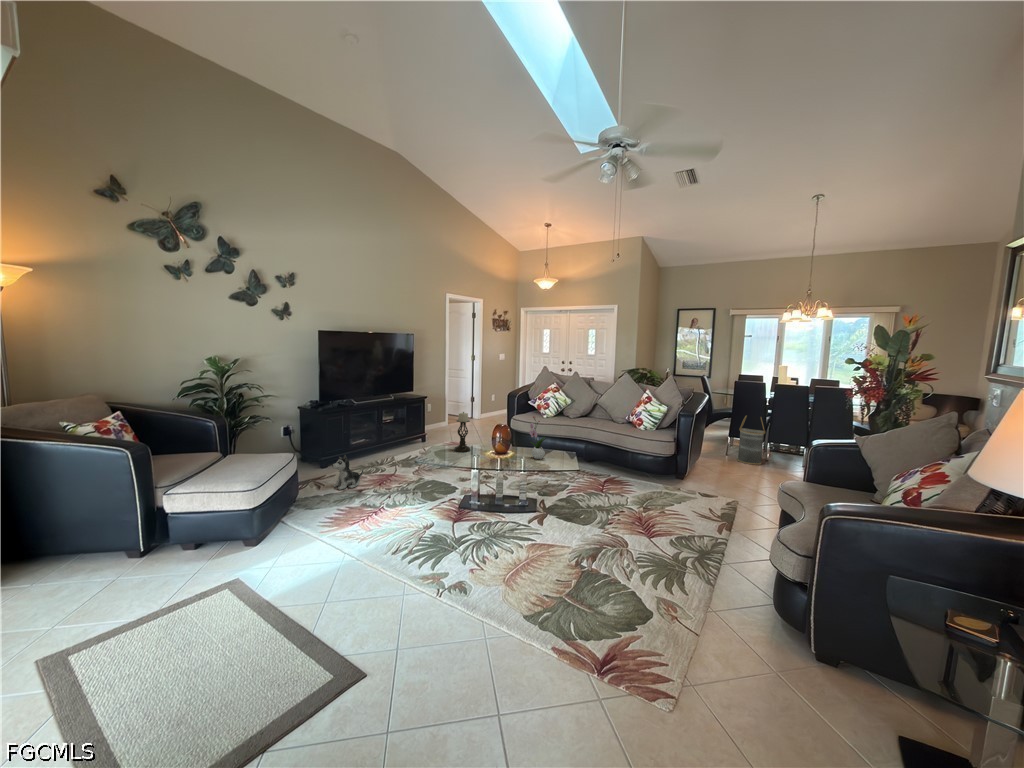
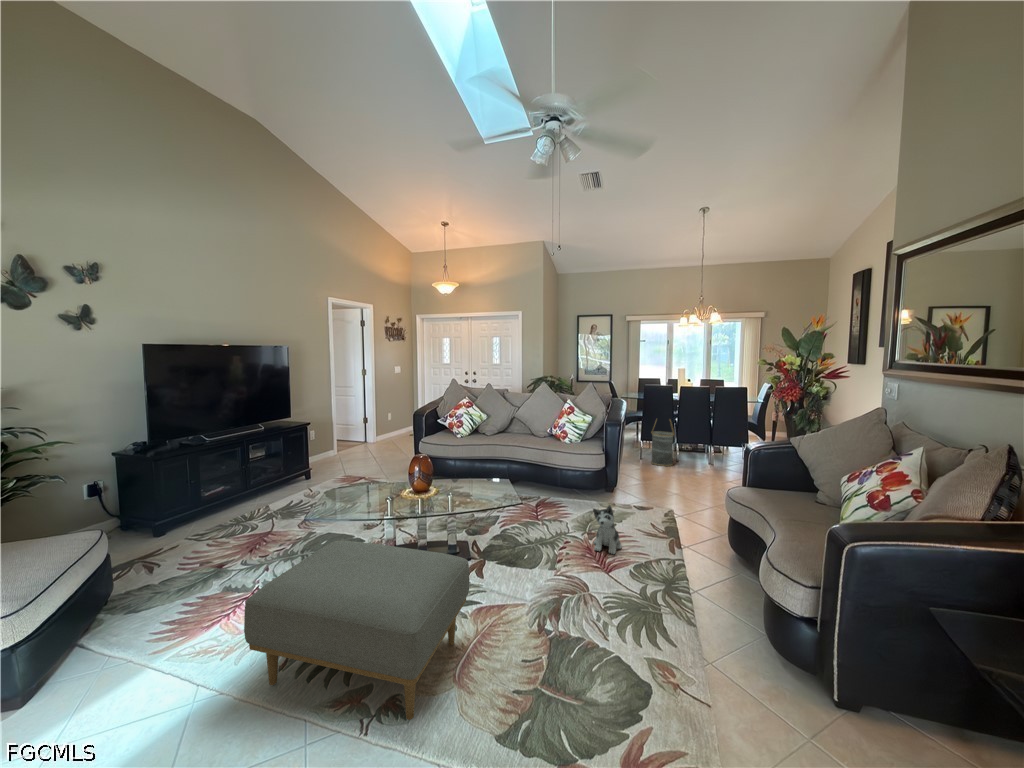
candle holder: present [454,412,471,452] -> none [357,442,380,495]
flower arrangement: present [529,416,545,459] -> none [455,441,477,492]
plush toy: present [332,455,363,490] -> present [593,505,622,554]
ottoman: none [373,477,523,595] -> present [244,540,470,720]

